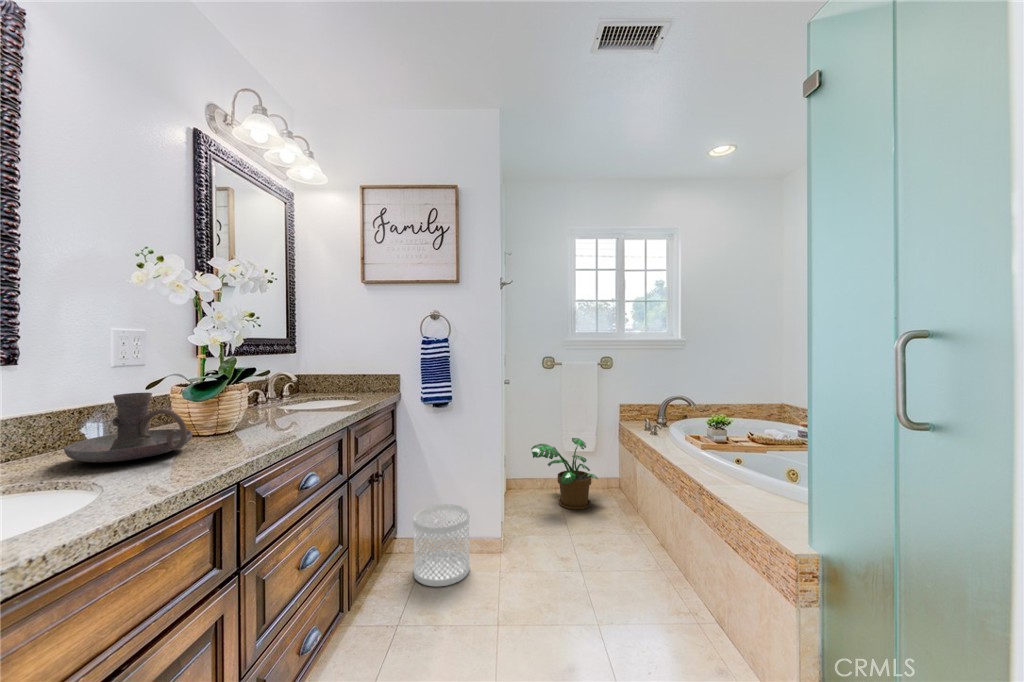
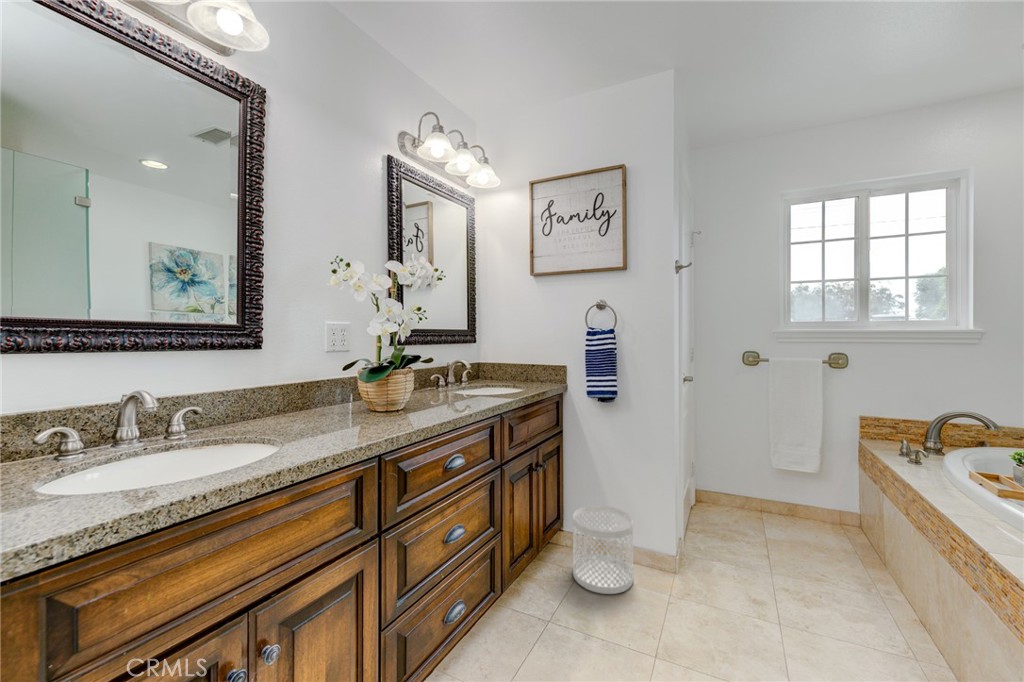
candle holder: present [64,393,193,462] -> none [280,372,363,426]
potted plant: present [531,438,598,510] -> none [720,454,818,546]

